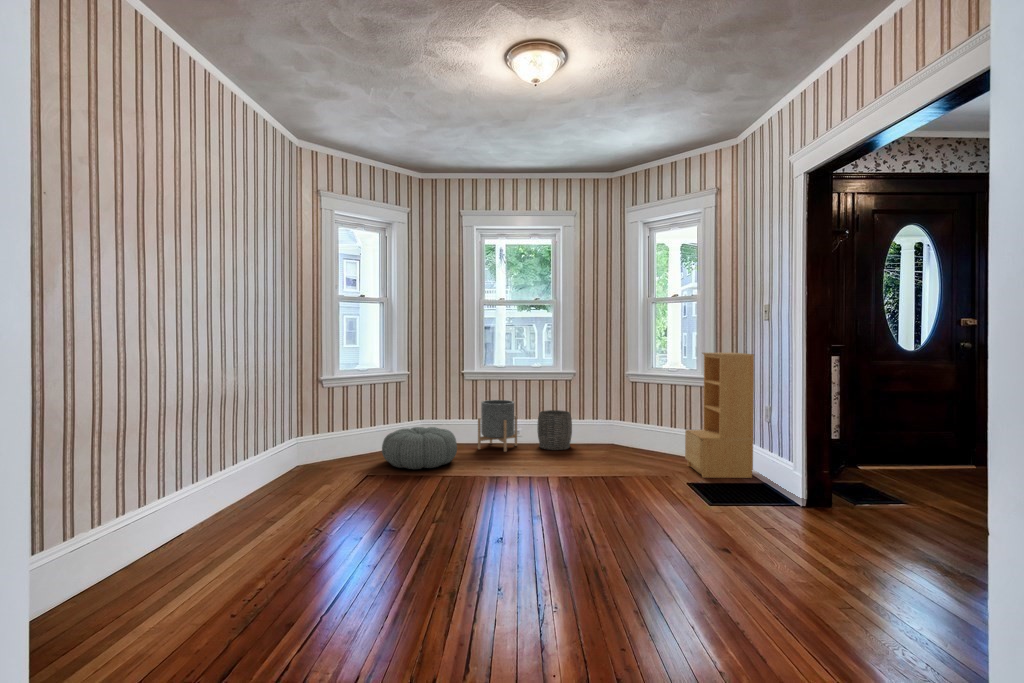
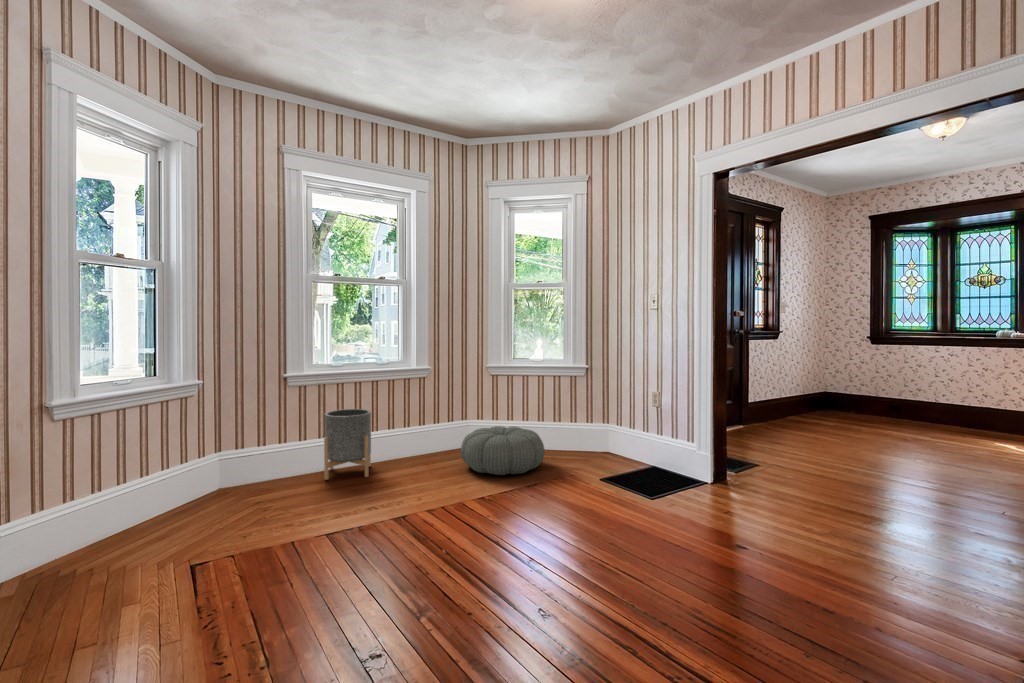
bookshelf: present [685,353,754,478] -> none [573,341,642,470]
woven basket: present [537,410,572,450] -> none [395,415,438,465]
pouf: present [382,427,457,469] -> present [461,426,545,475]

